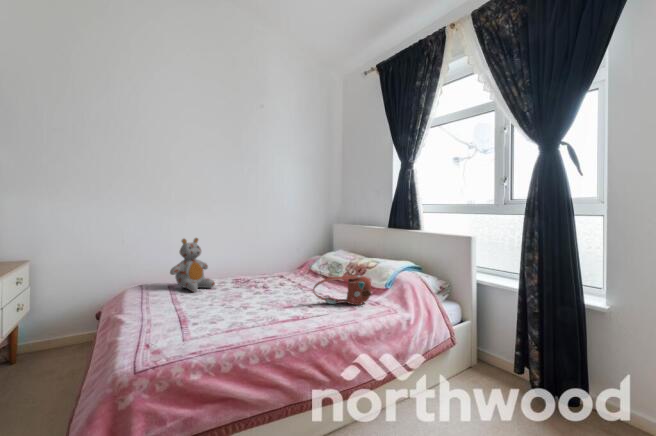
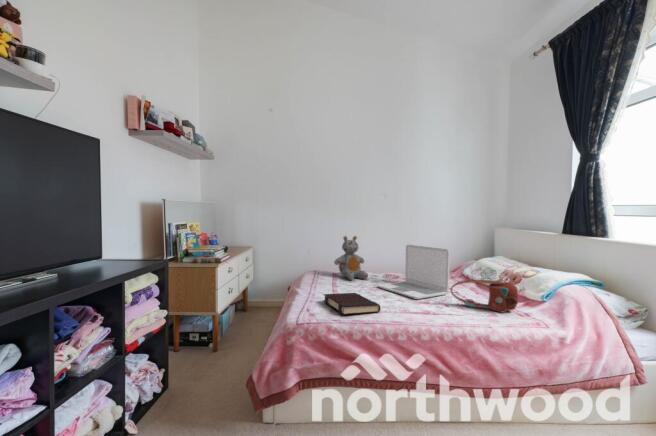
laptop: none [230,245,307,304] -> present [378,245,449,299]
book: none [167,309,247,343] -> present [323,293,380,315]

